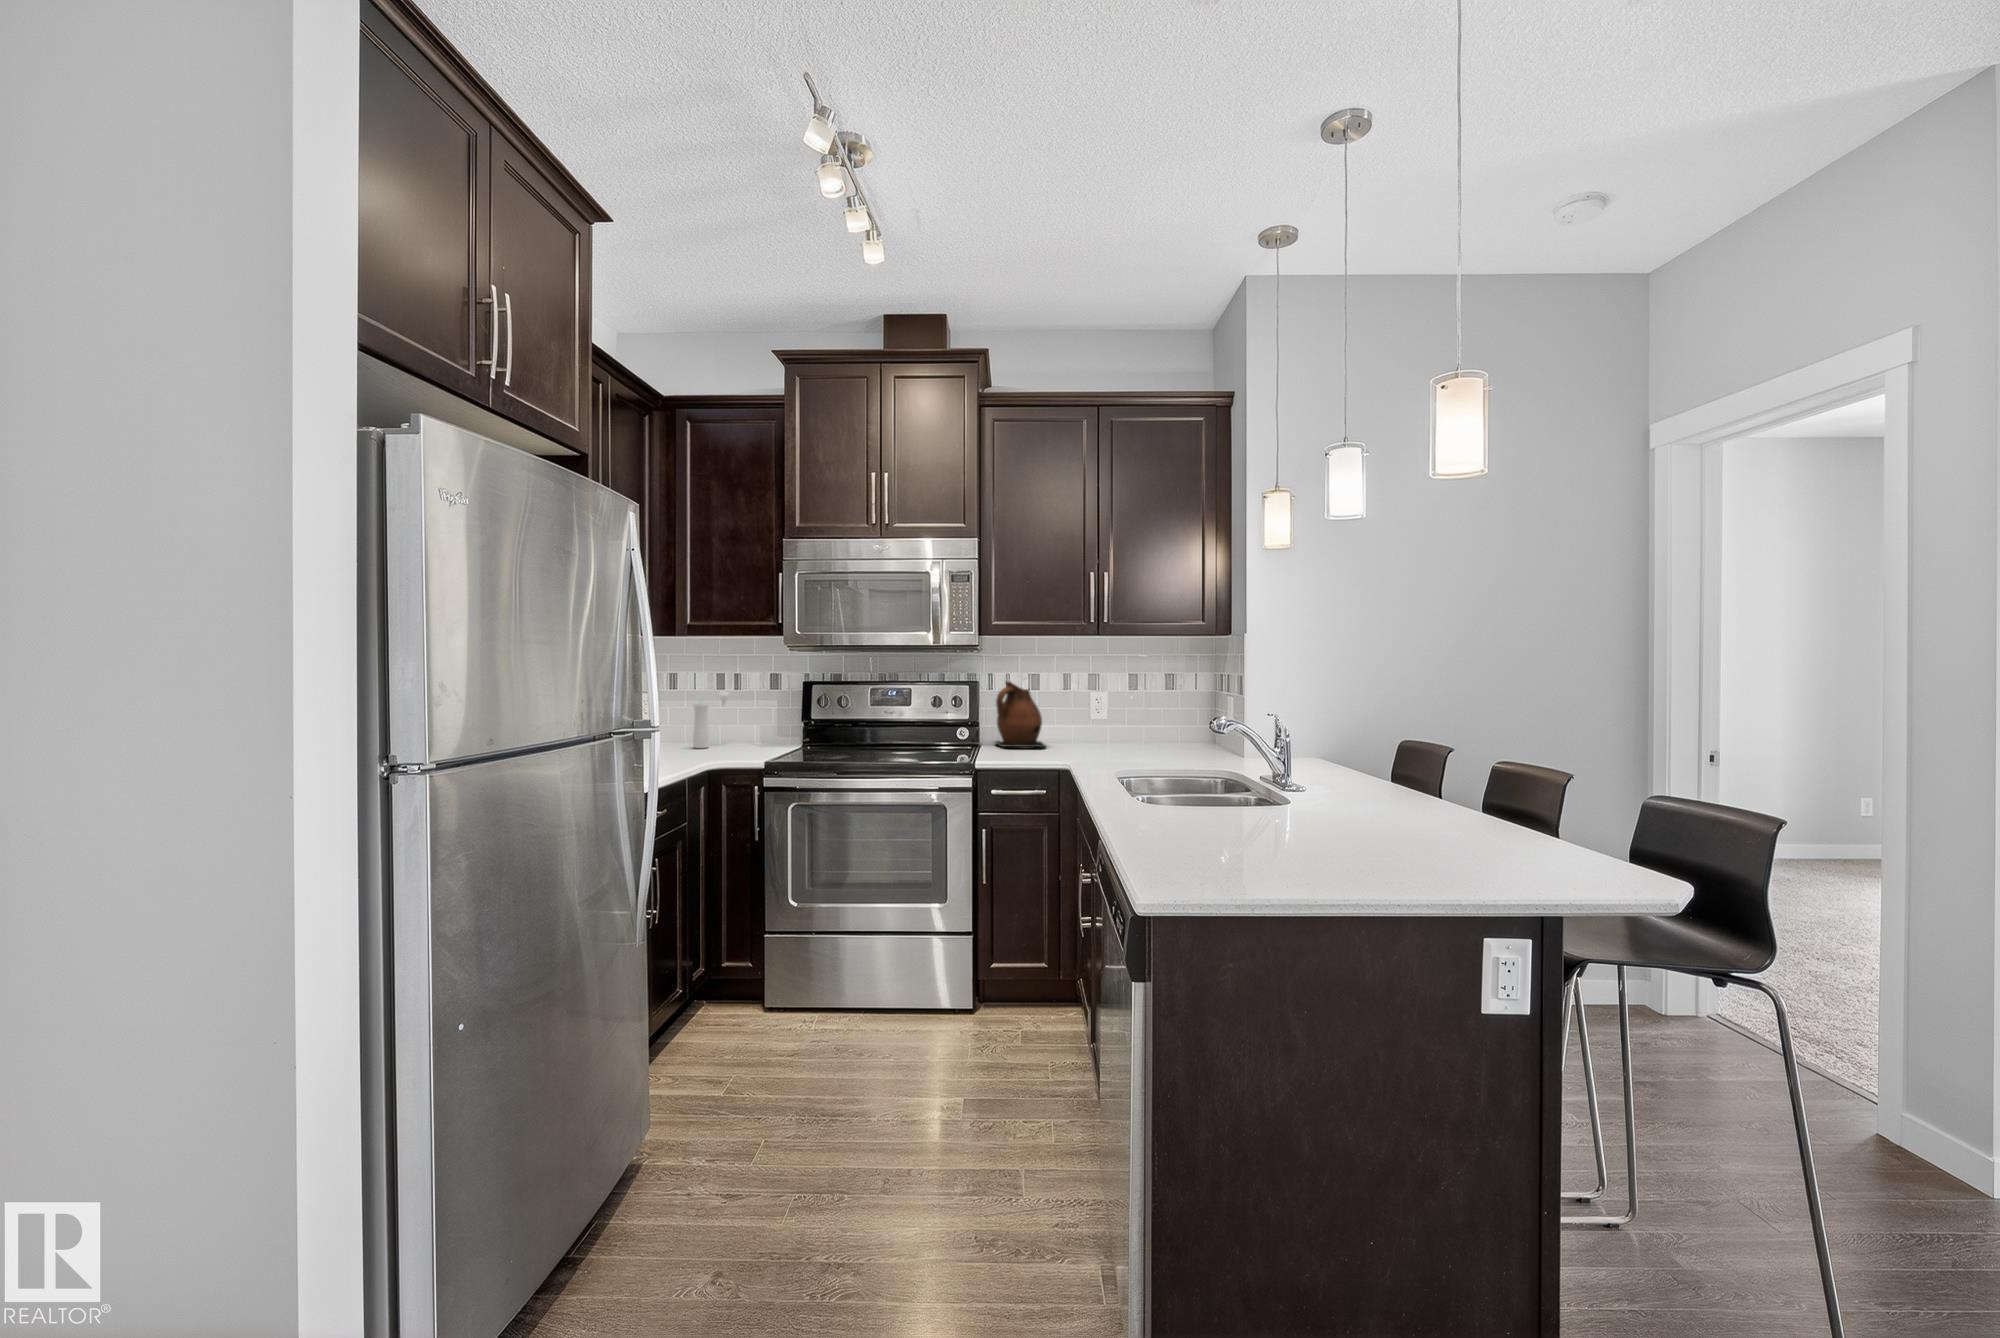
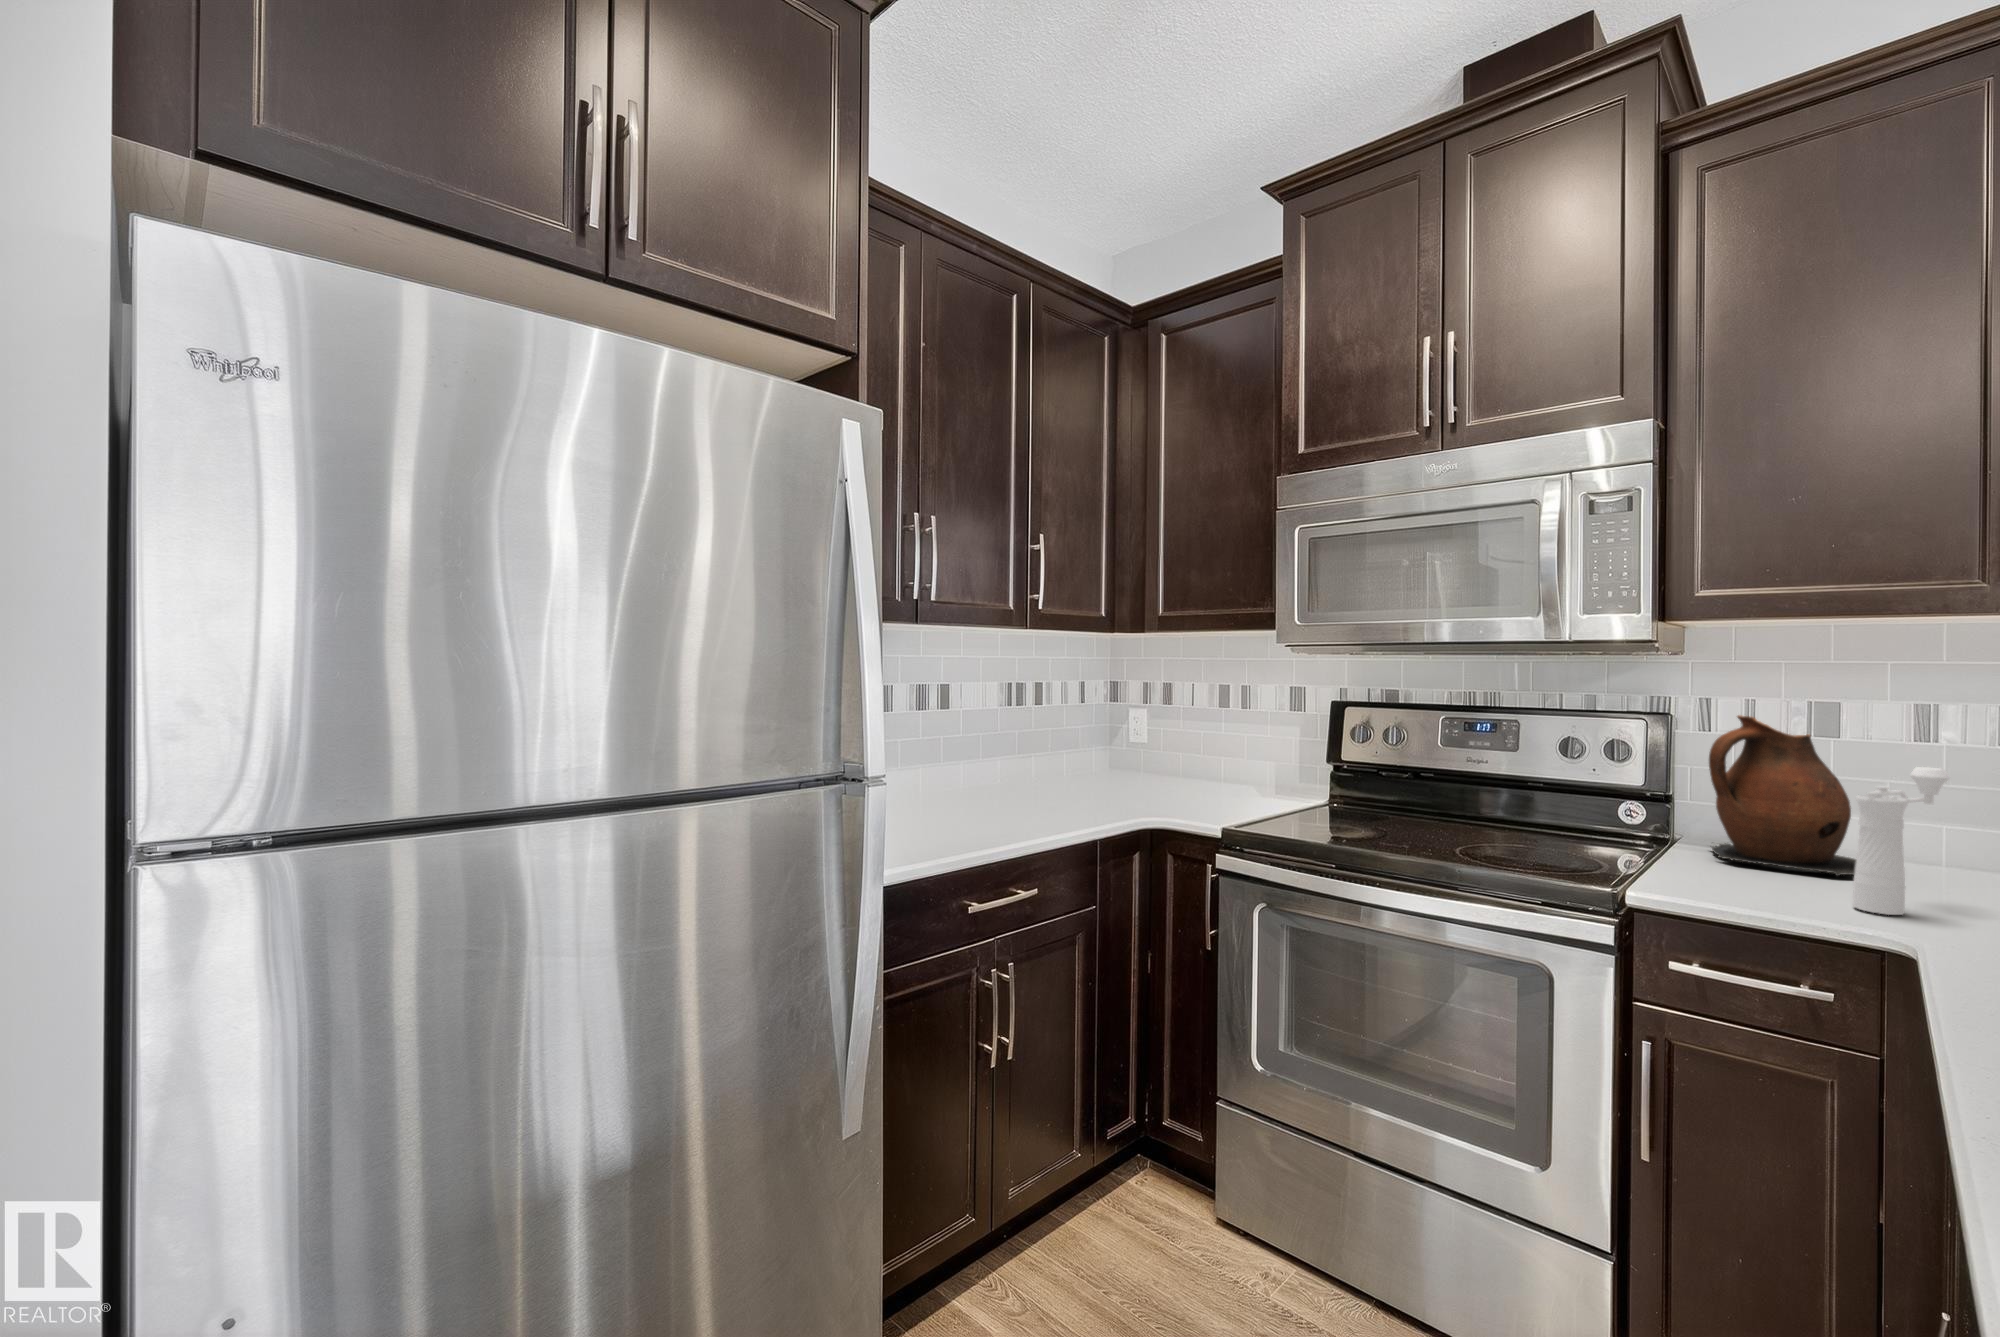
pepper mill: present [693,692,729,748] -> present [1853,767,1950,915]

